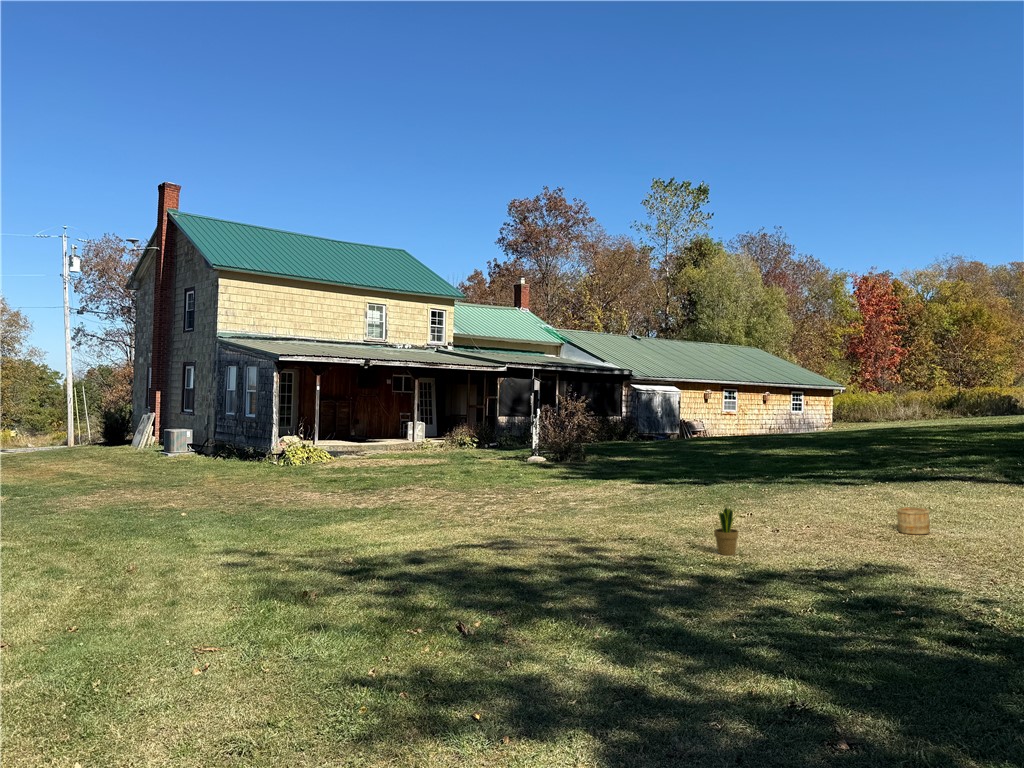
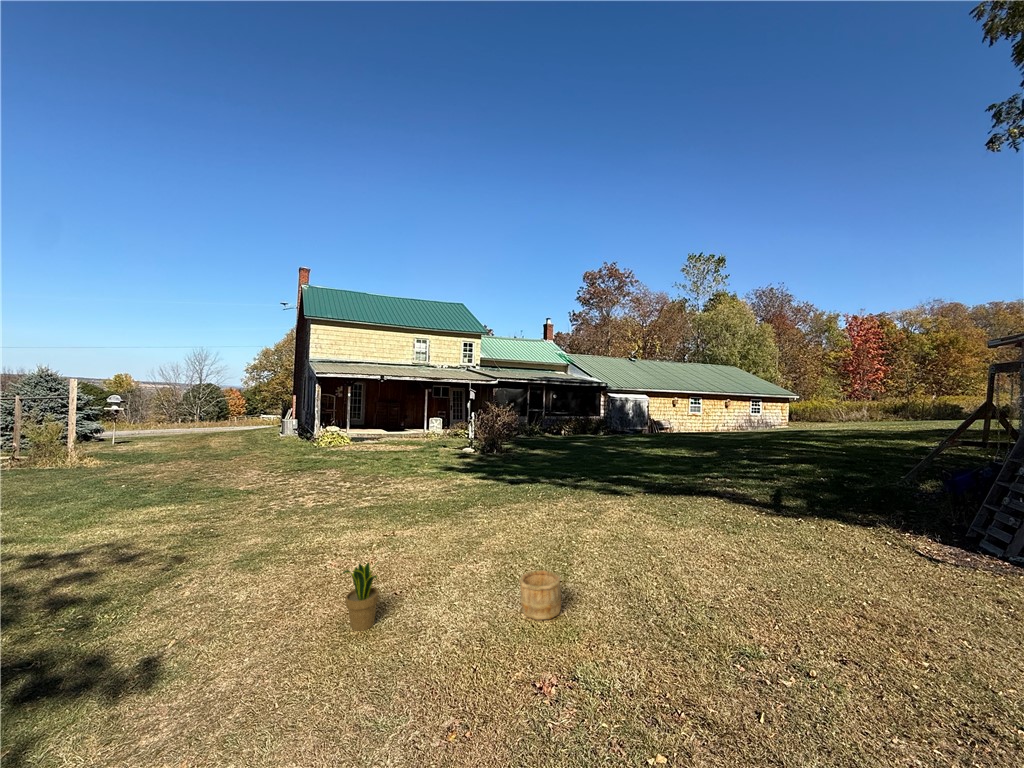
potted plant: present [714,508,740,555] -> present [342,562,379,631]

